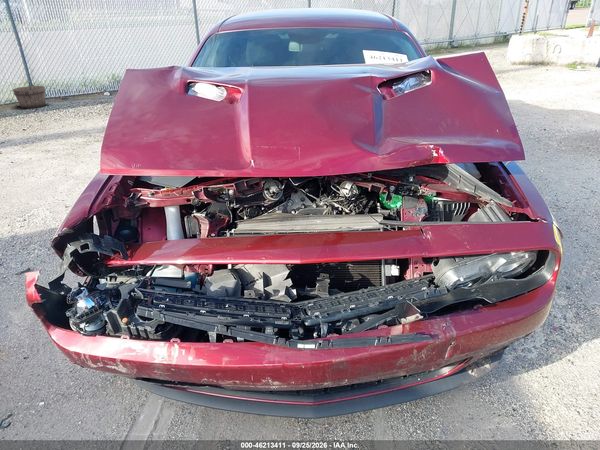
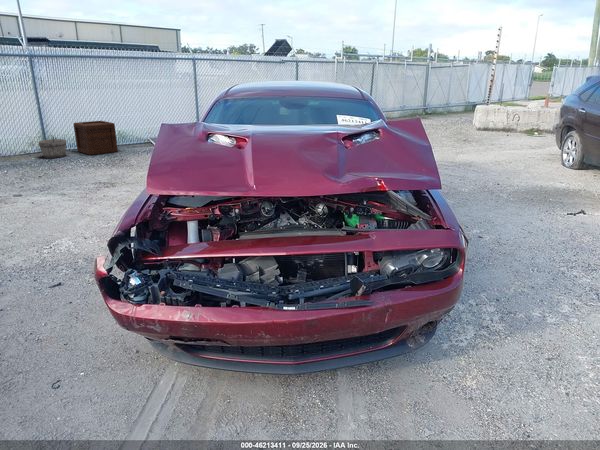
wooden crate: none [52,63,104,104] -> present [74,121,118,155]

